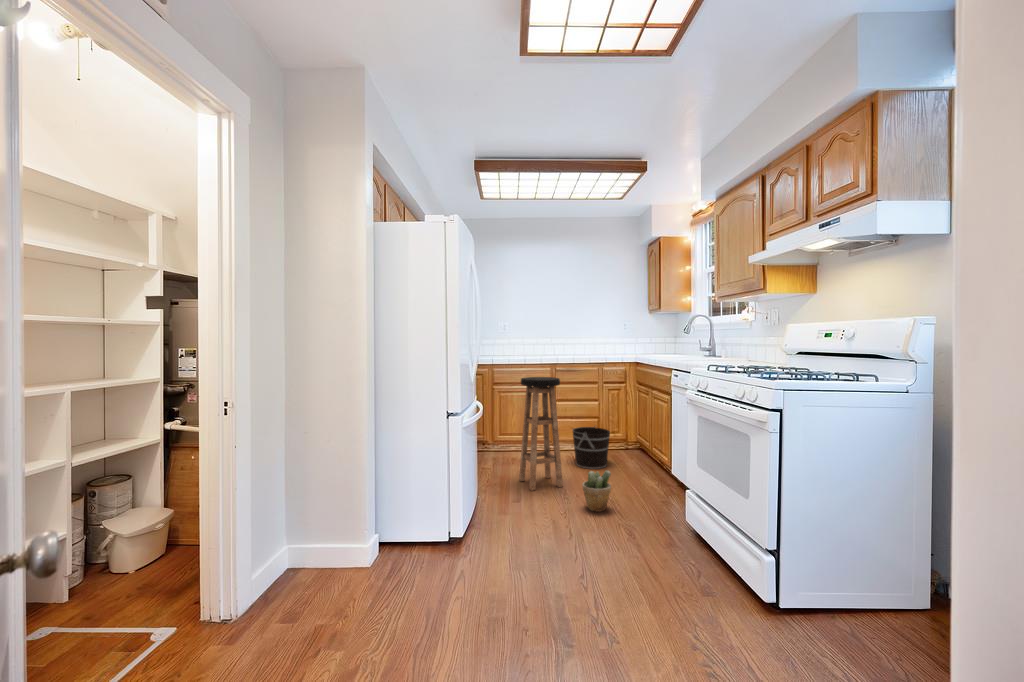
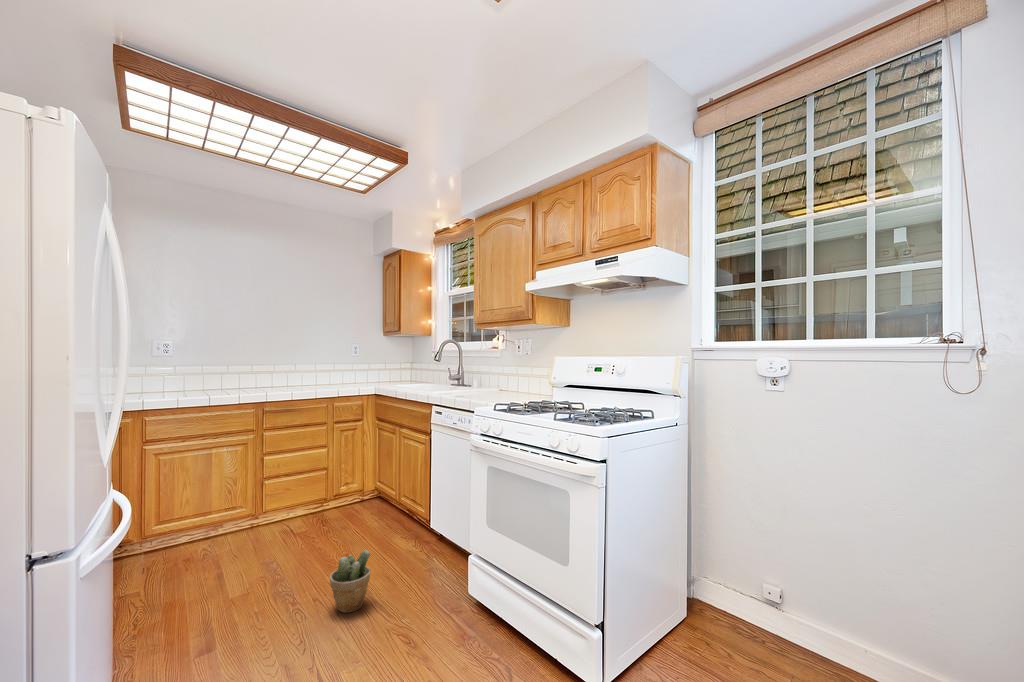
bar stool: present [519,377,563,491] -> none [215,428,292,606]
bucket: present [573,427,610,469] -> none [295,481,349,543]

